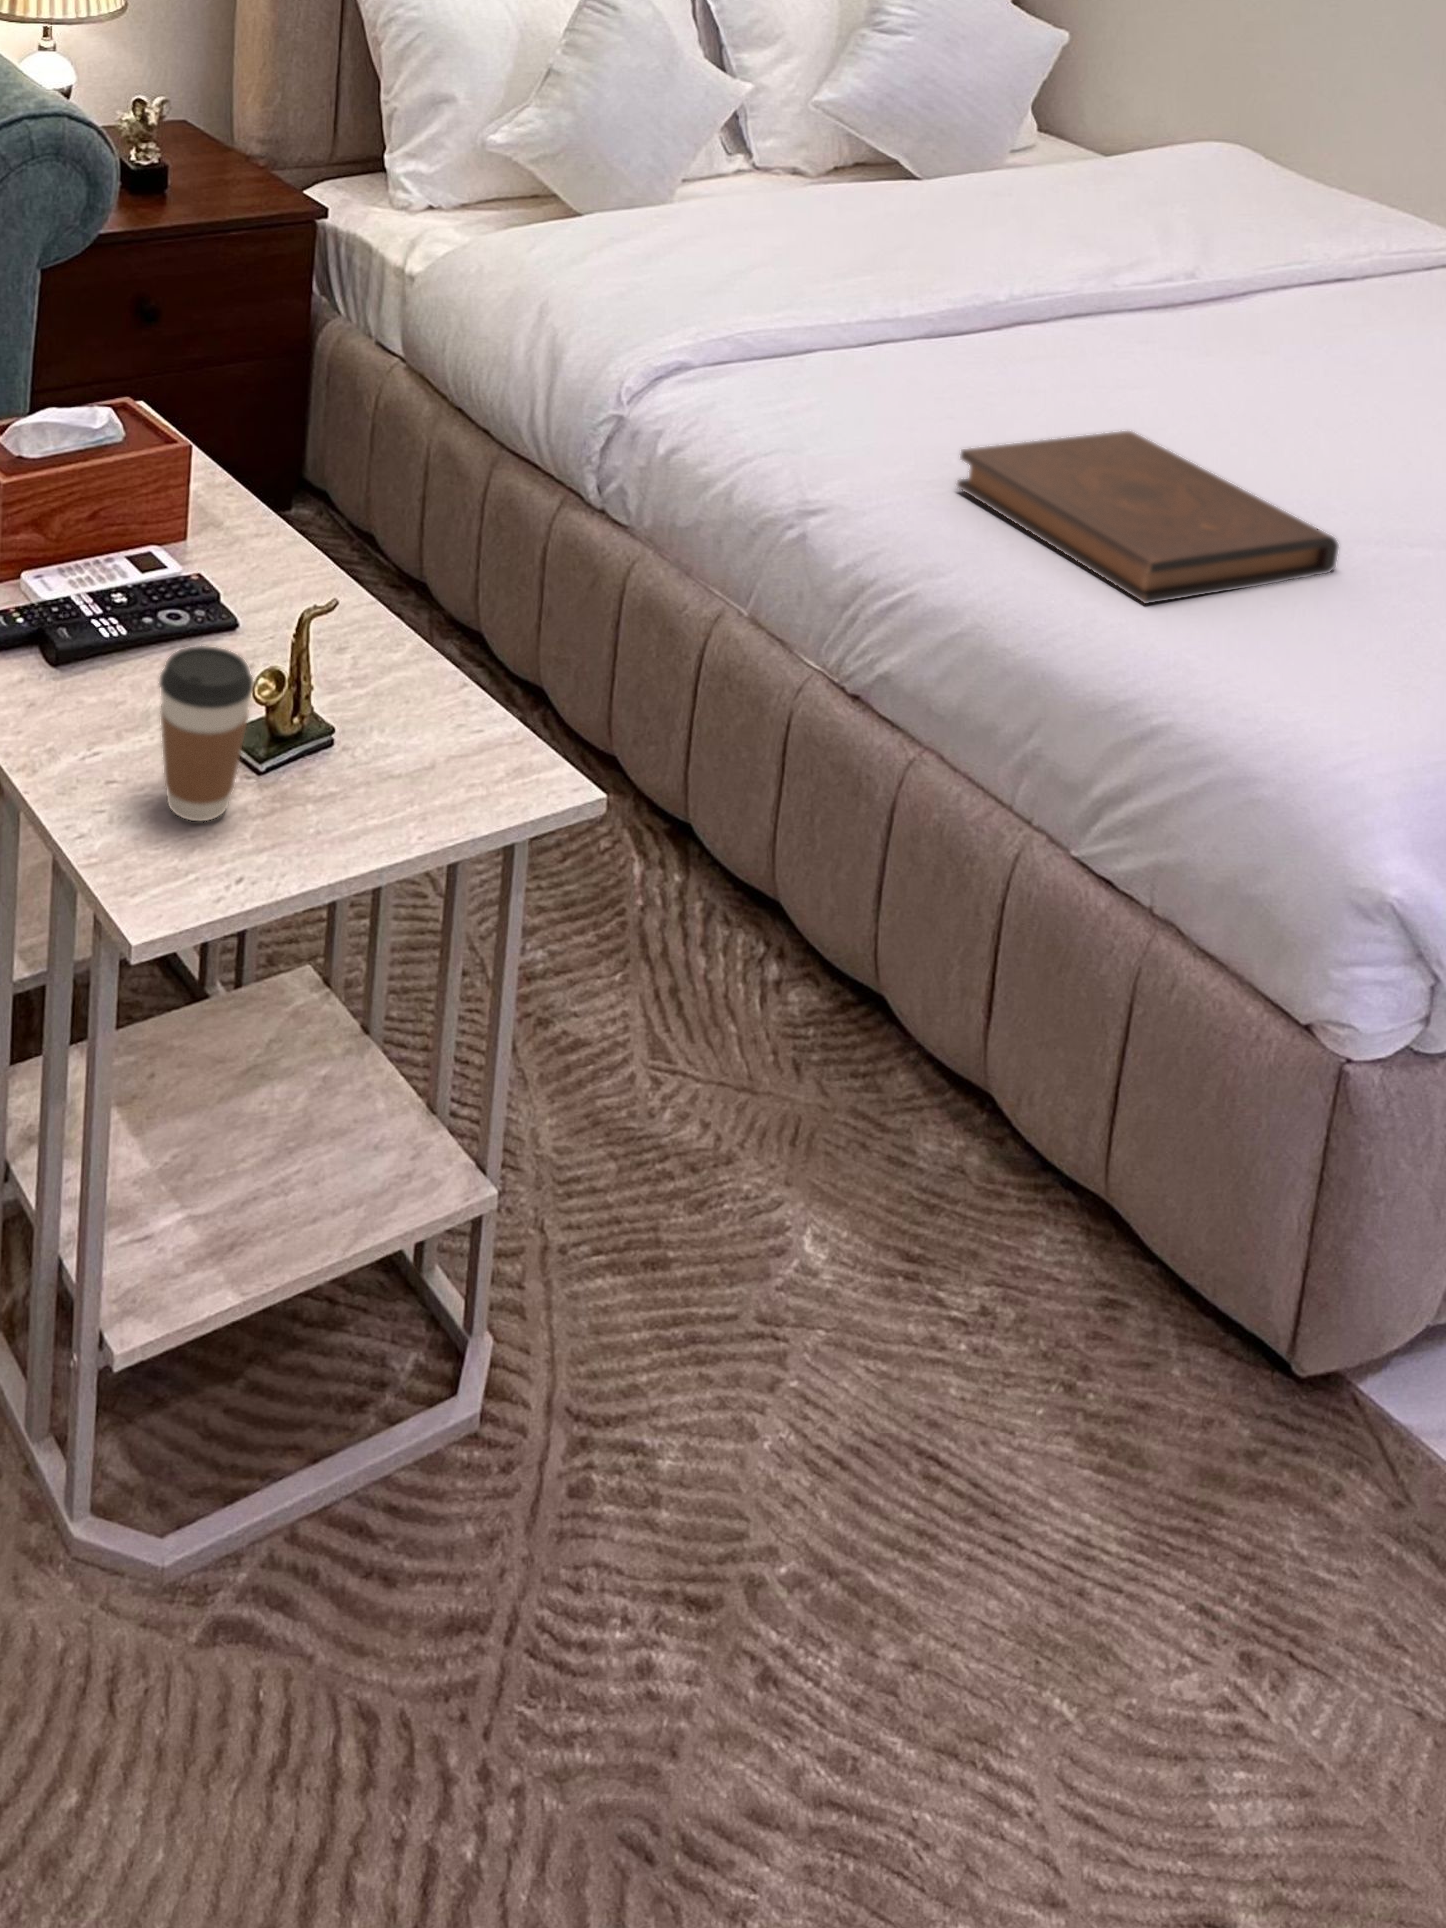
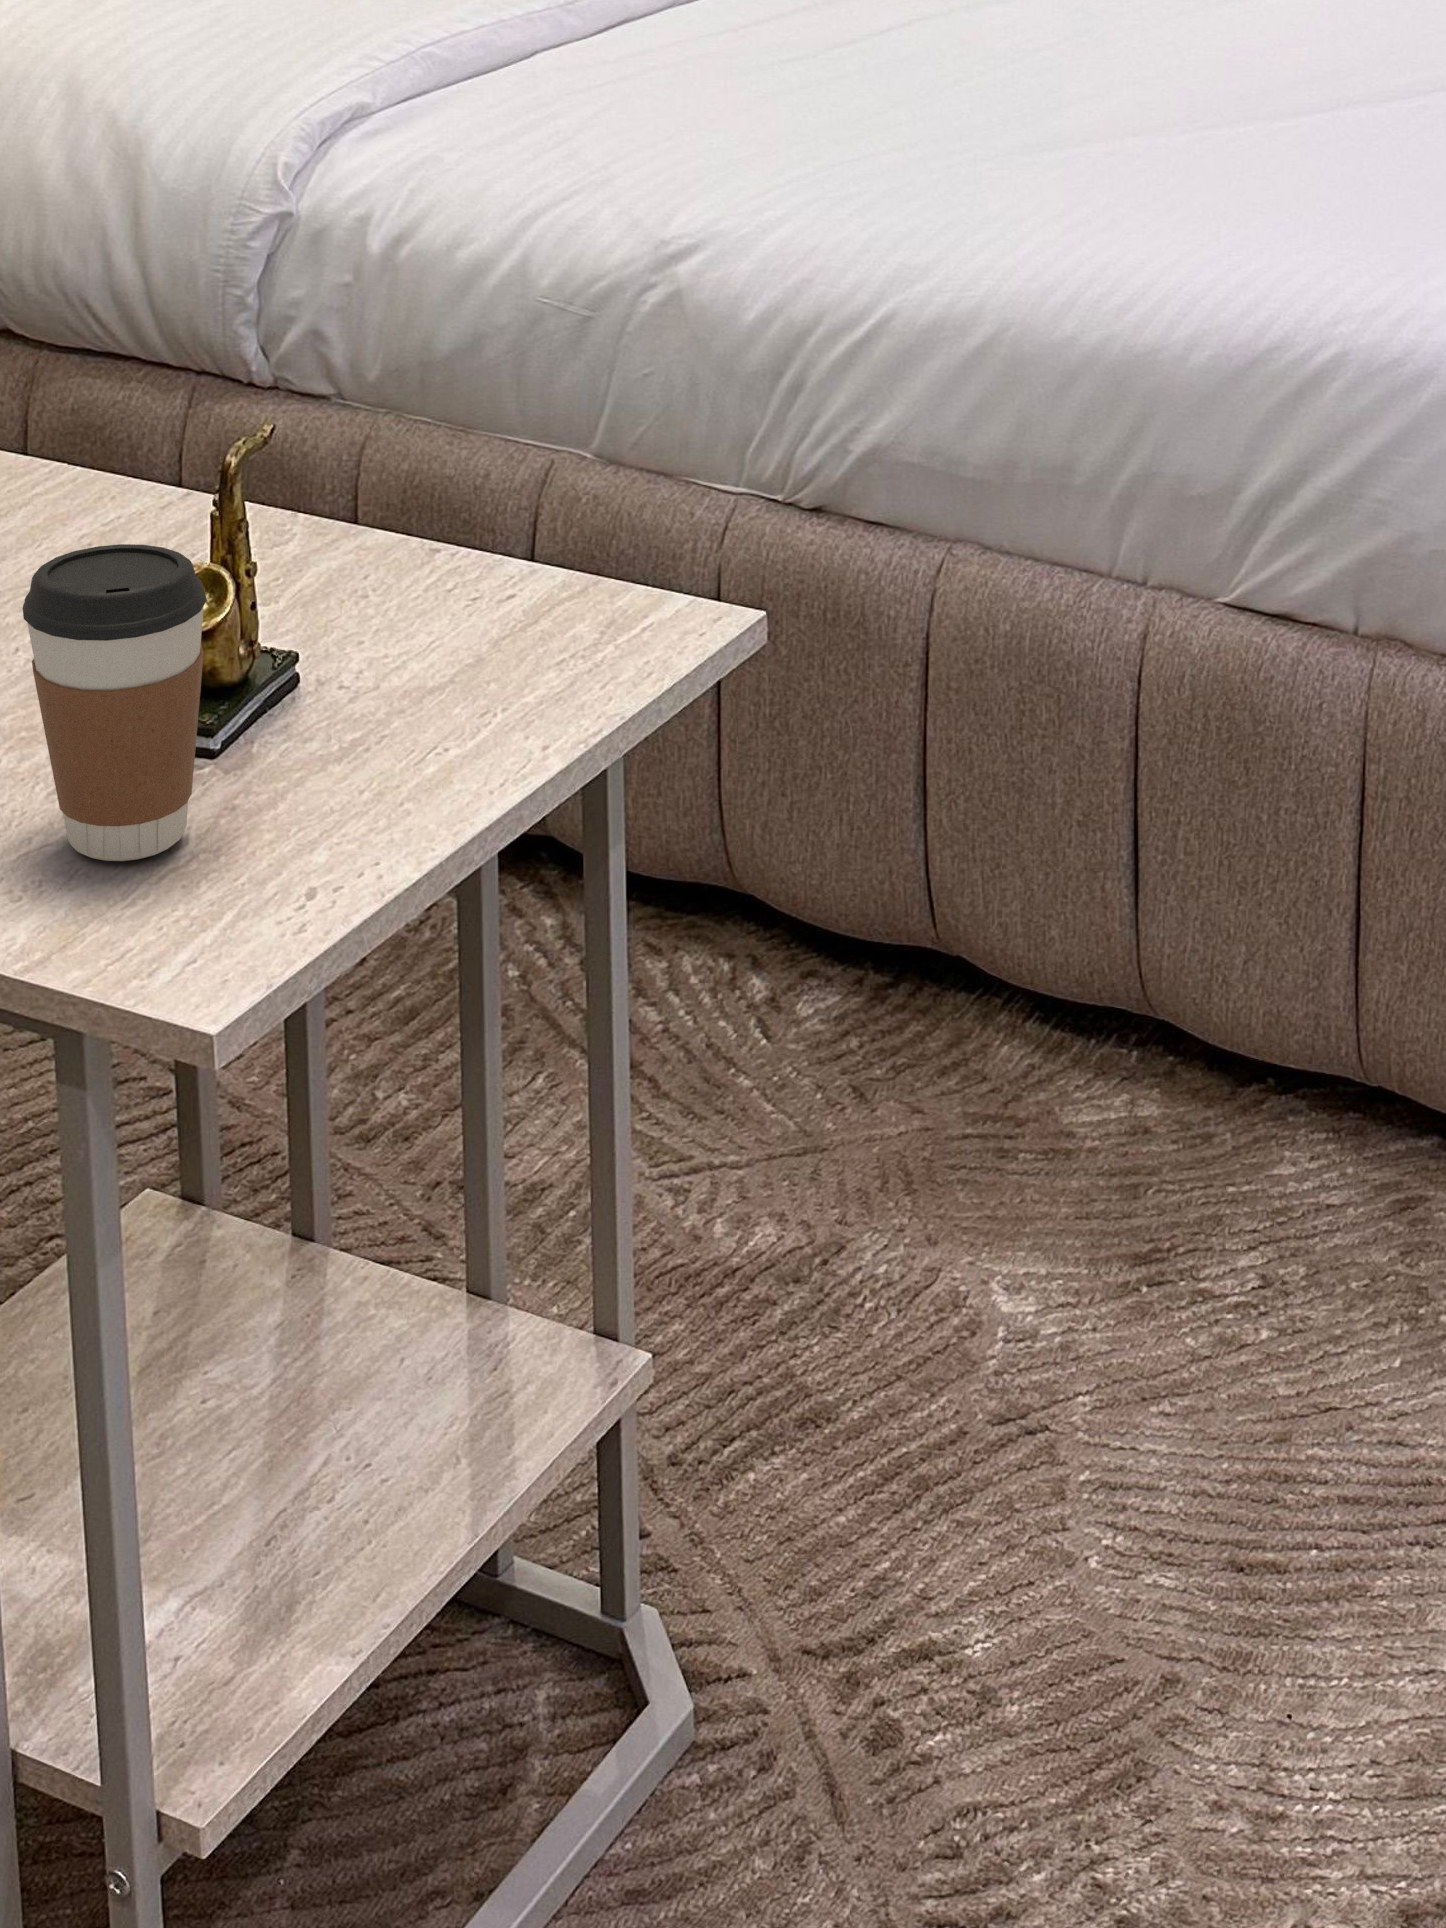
book: present [957,431,1339,603] -> none [894,20,1437,218]

